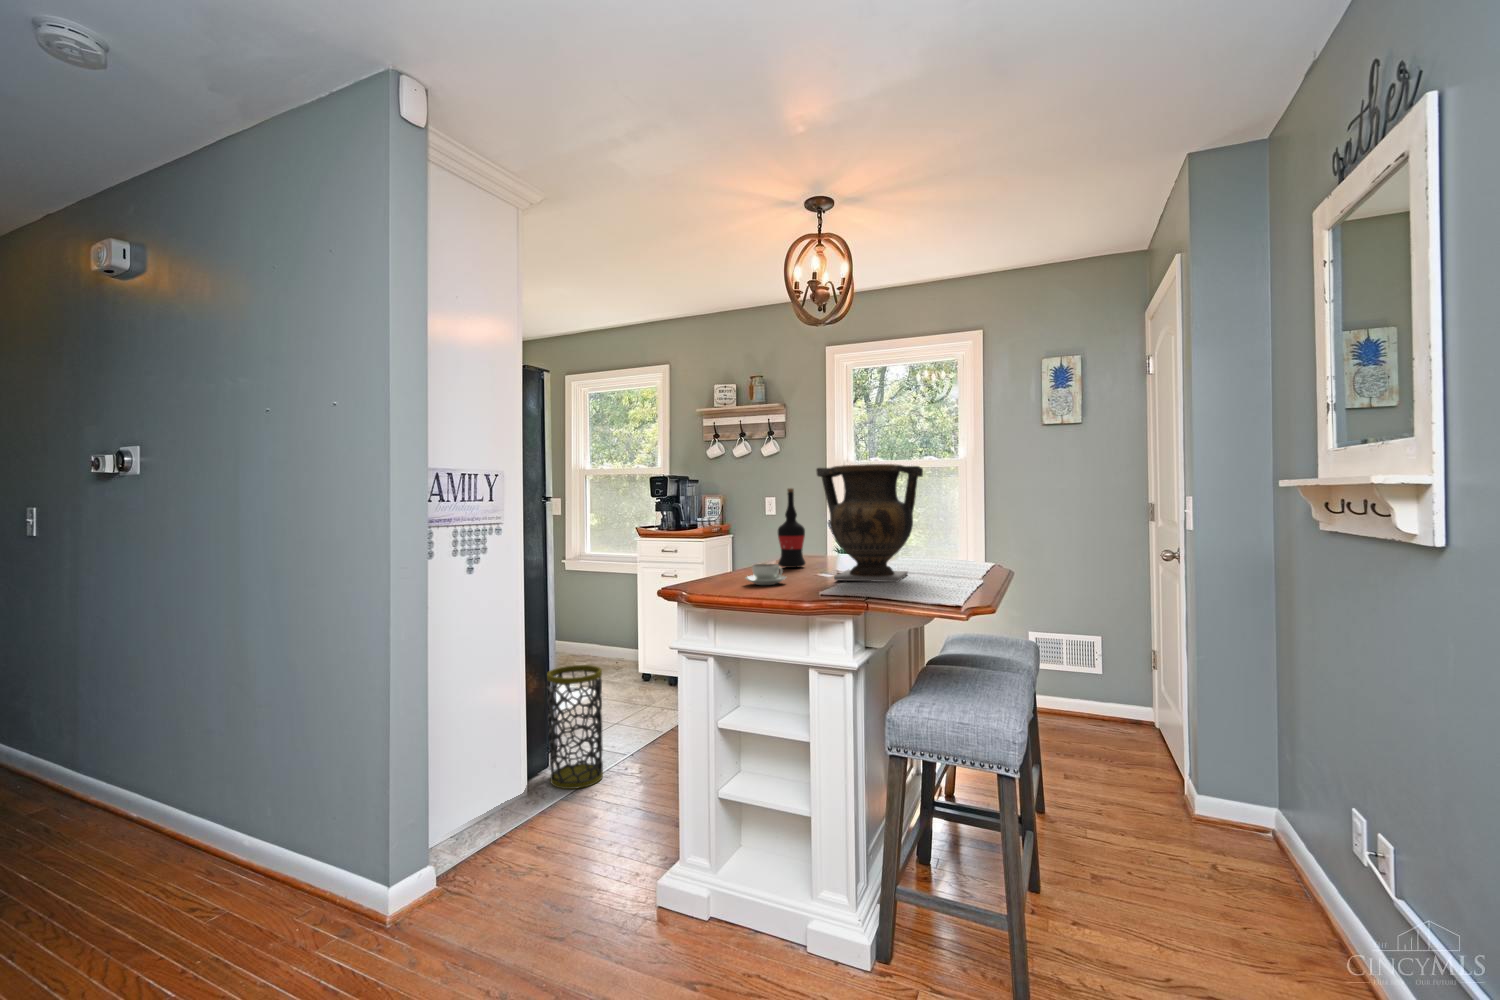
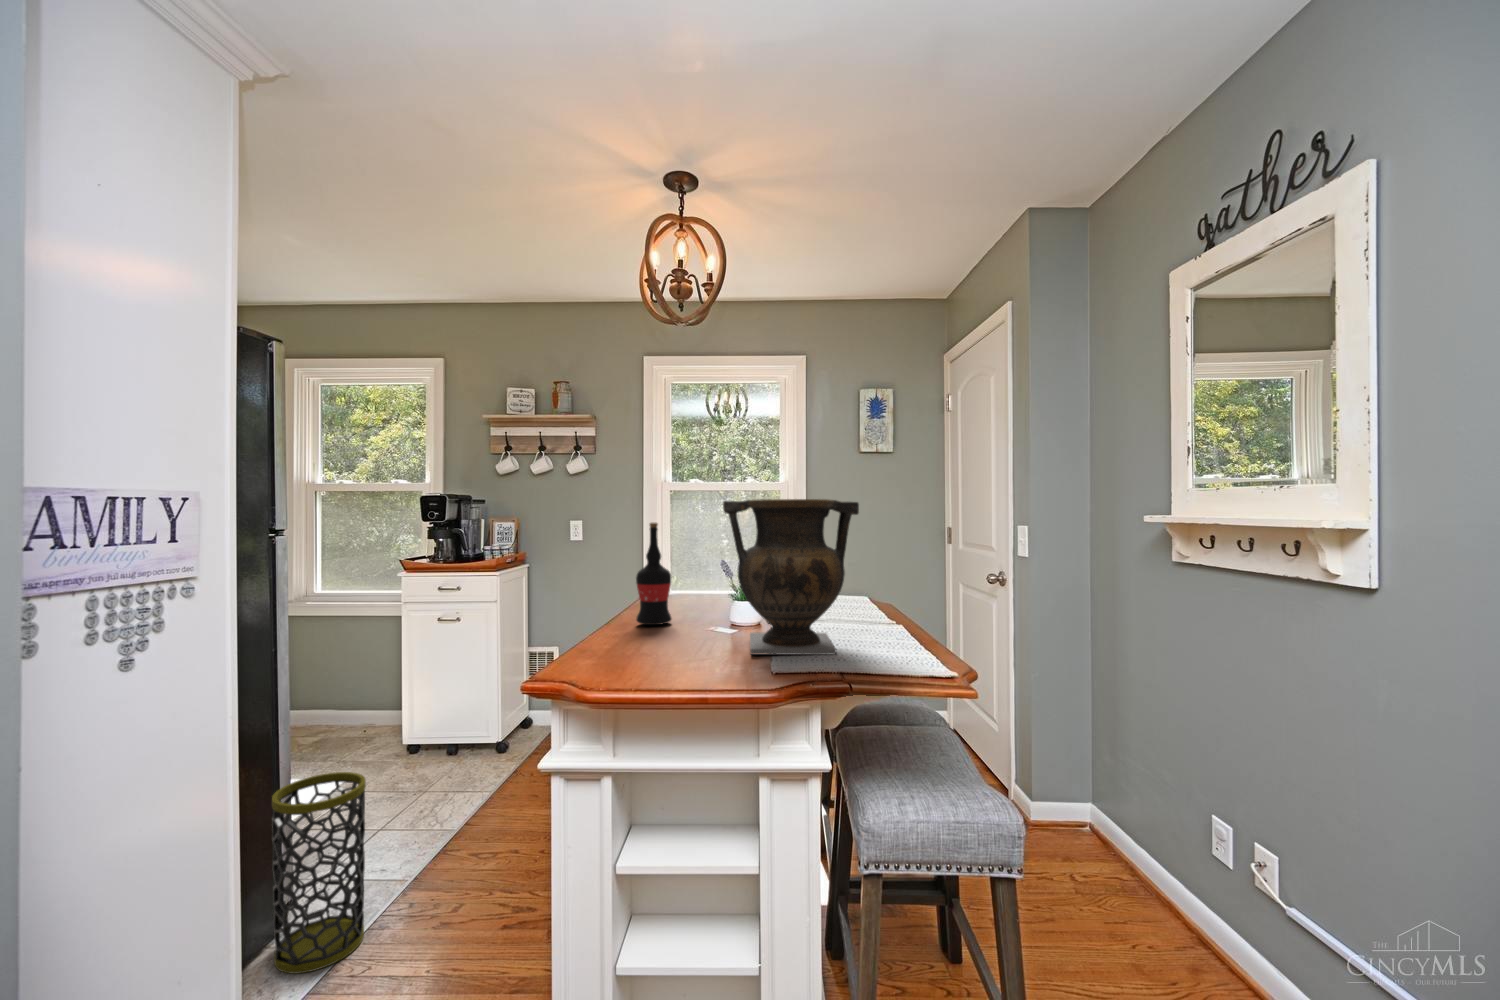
coffee cup: present [745,564,786,585] -> none [627,635,687,669]

